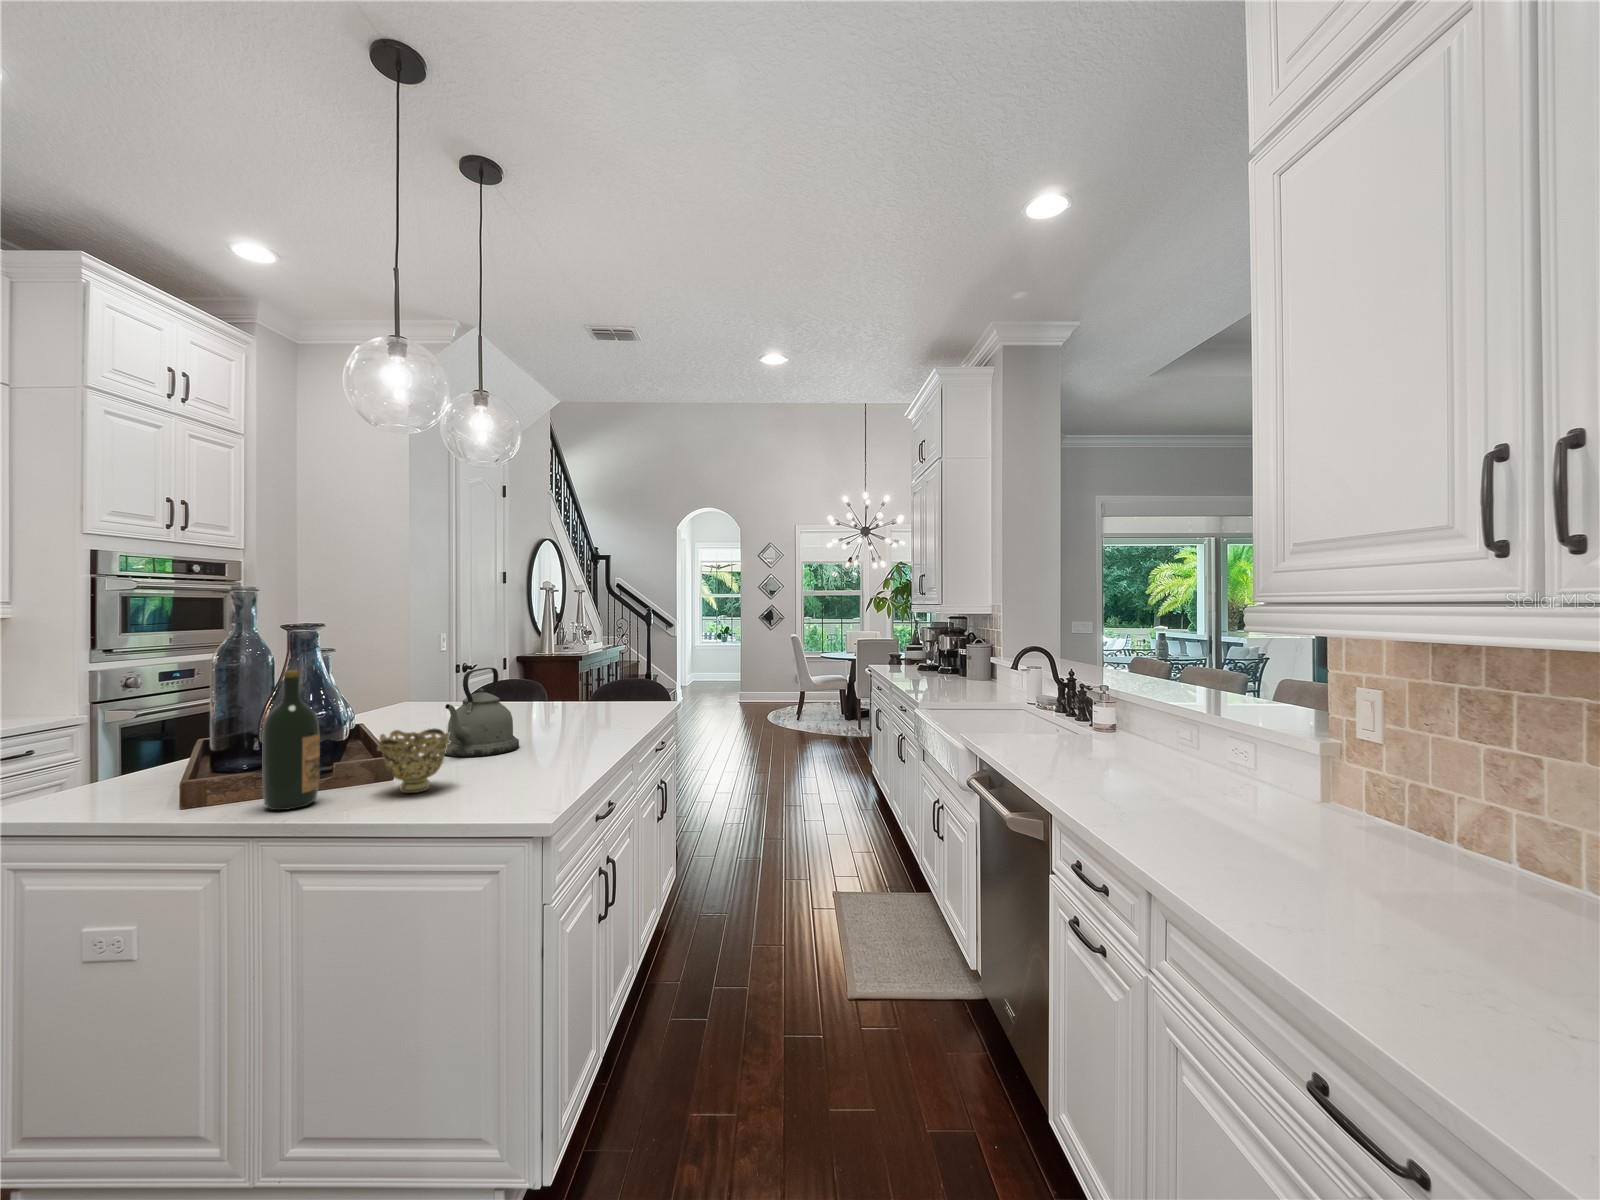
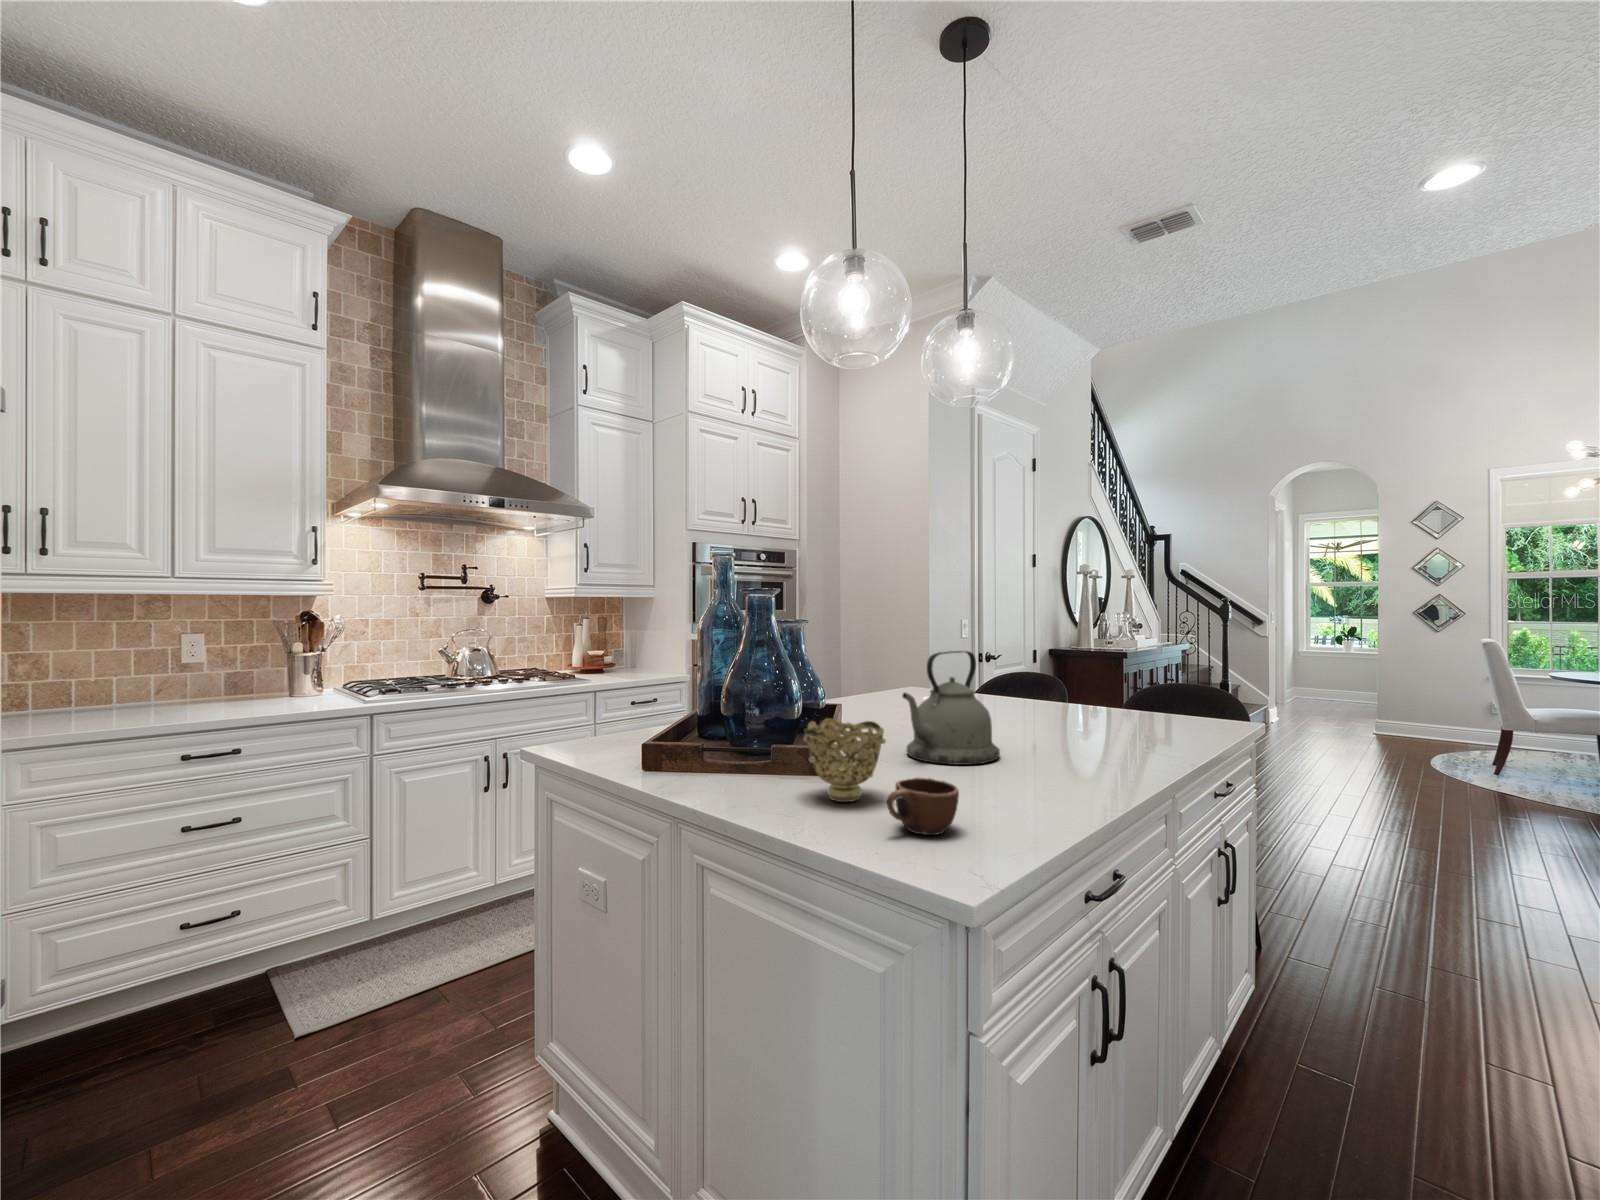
wine bottle: present [263,670,320,810] -> none [695,637,748,796]
mug: none [469,762,519,800] -> present [887,778,959,835]

